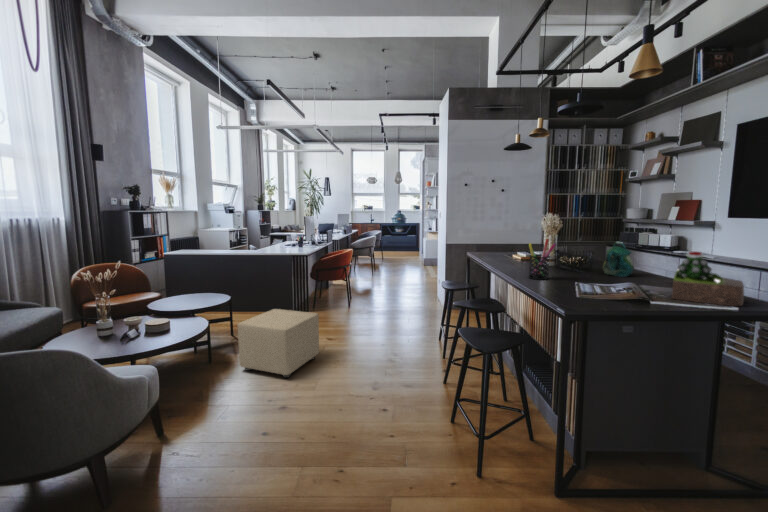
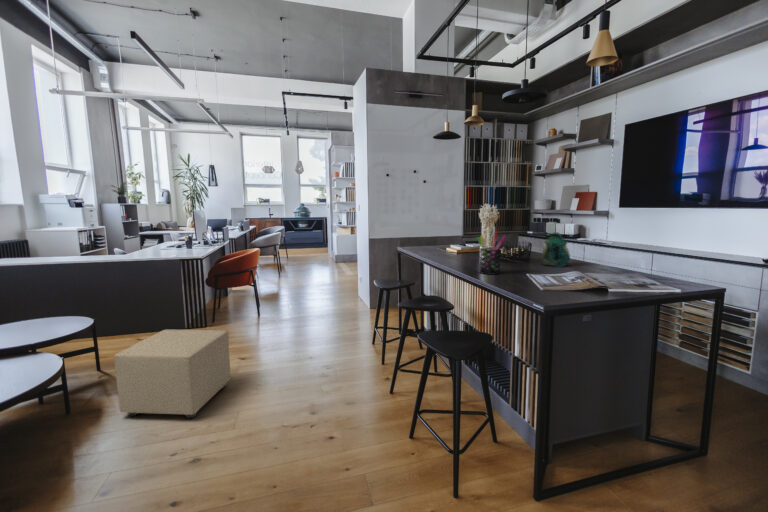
succulent plant: present [672,252,744,306] -> none [619,240,684,290]

